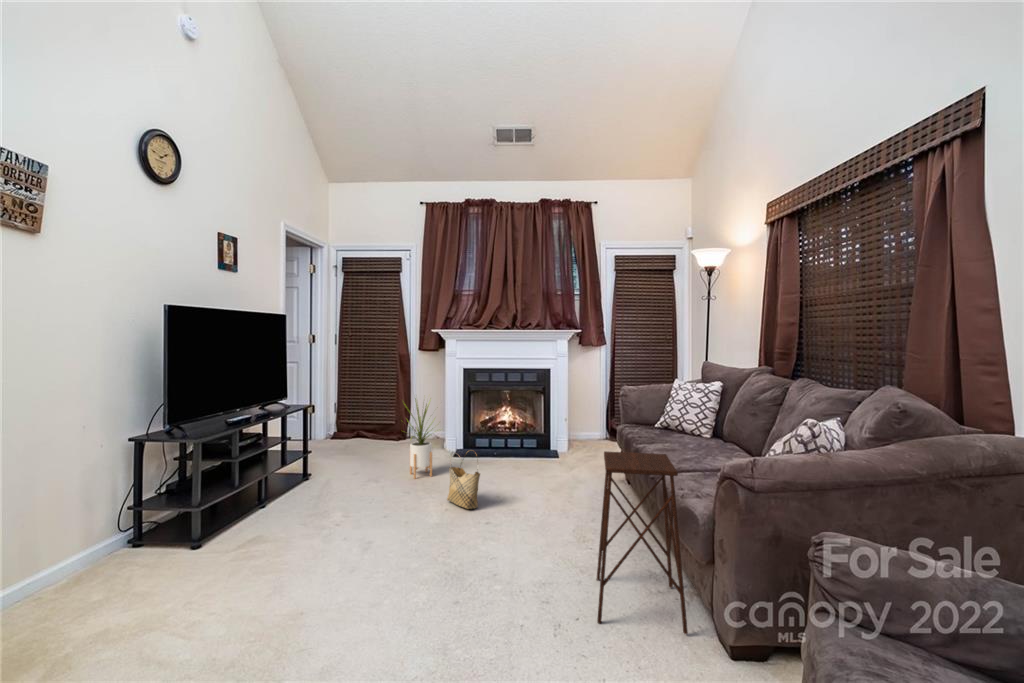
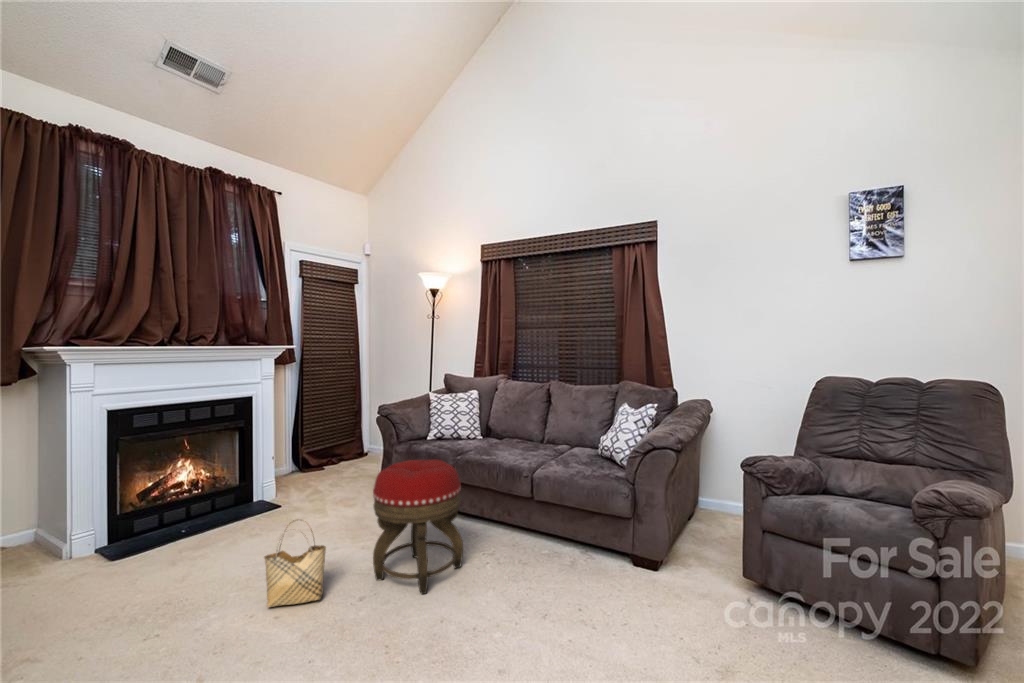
house plant: present [404,399,432,479] -> none [77,457,180,617]
footstool: none [502,429,578,539] -> present [373,459,463,594]
side table: present [597,451,688,634] -> none [534,449,626,603]

